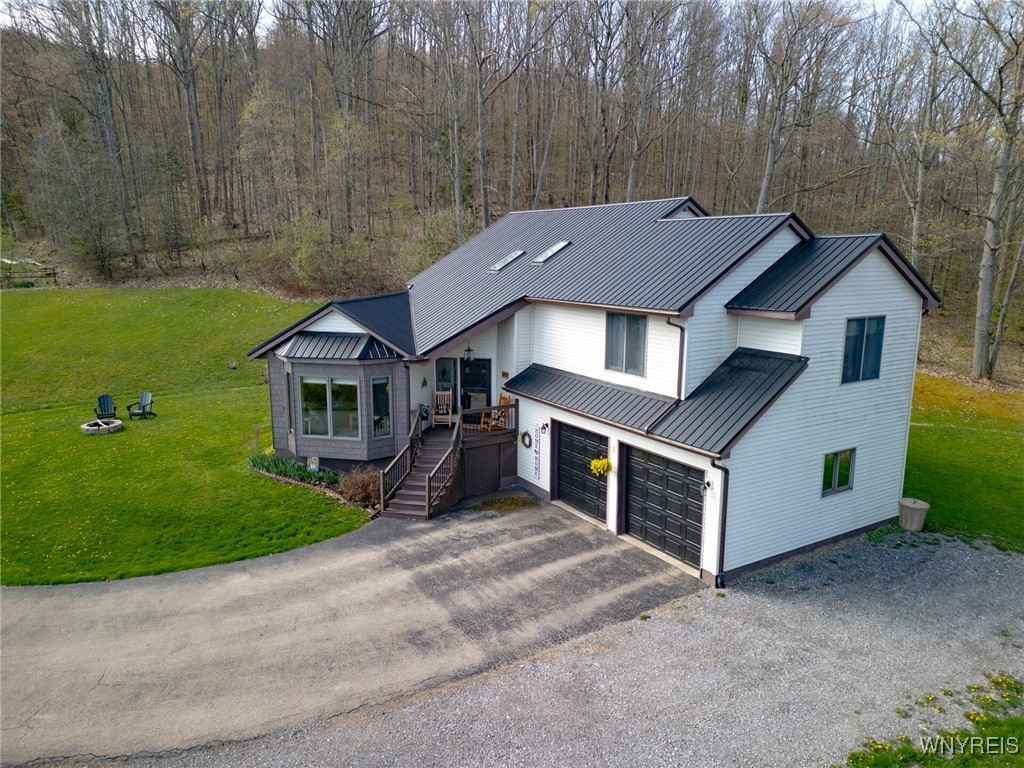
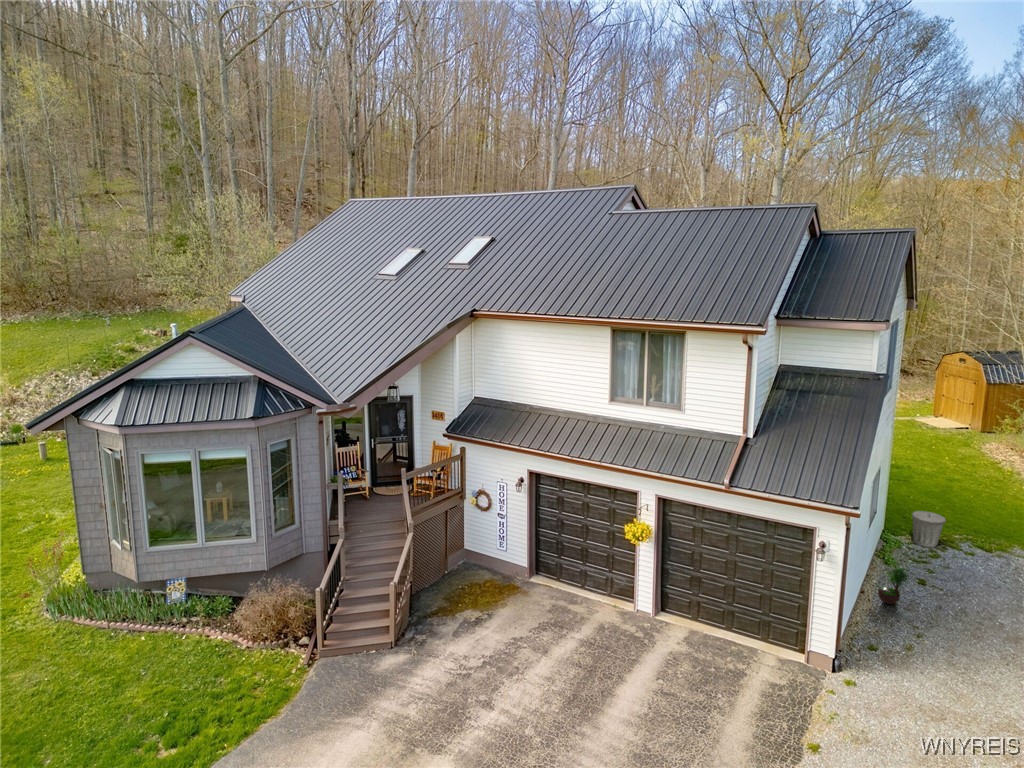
potted tree: none [810,526,835,558] -> present [878,567,908,604]

